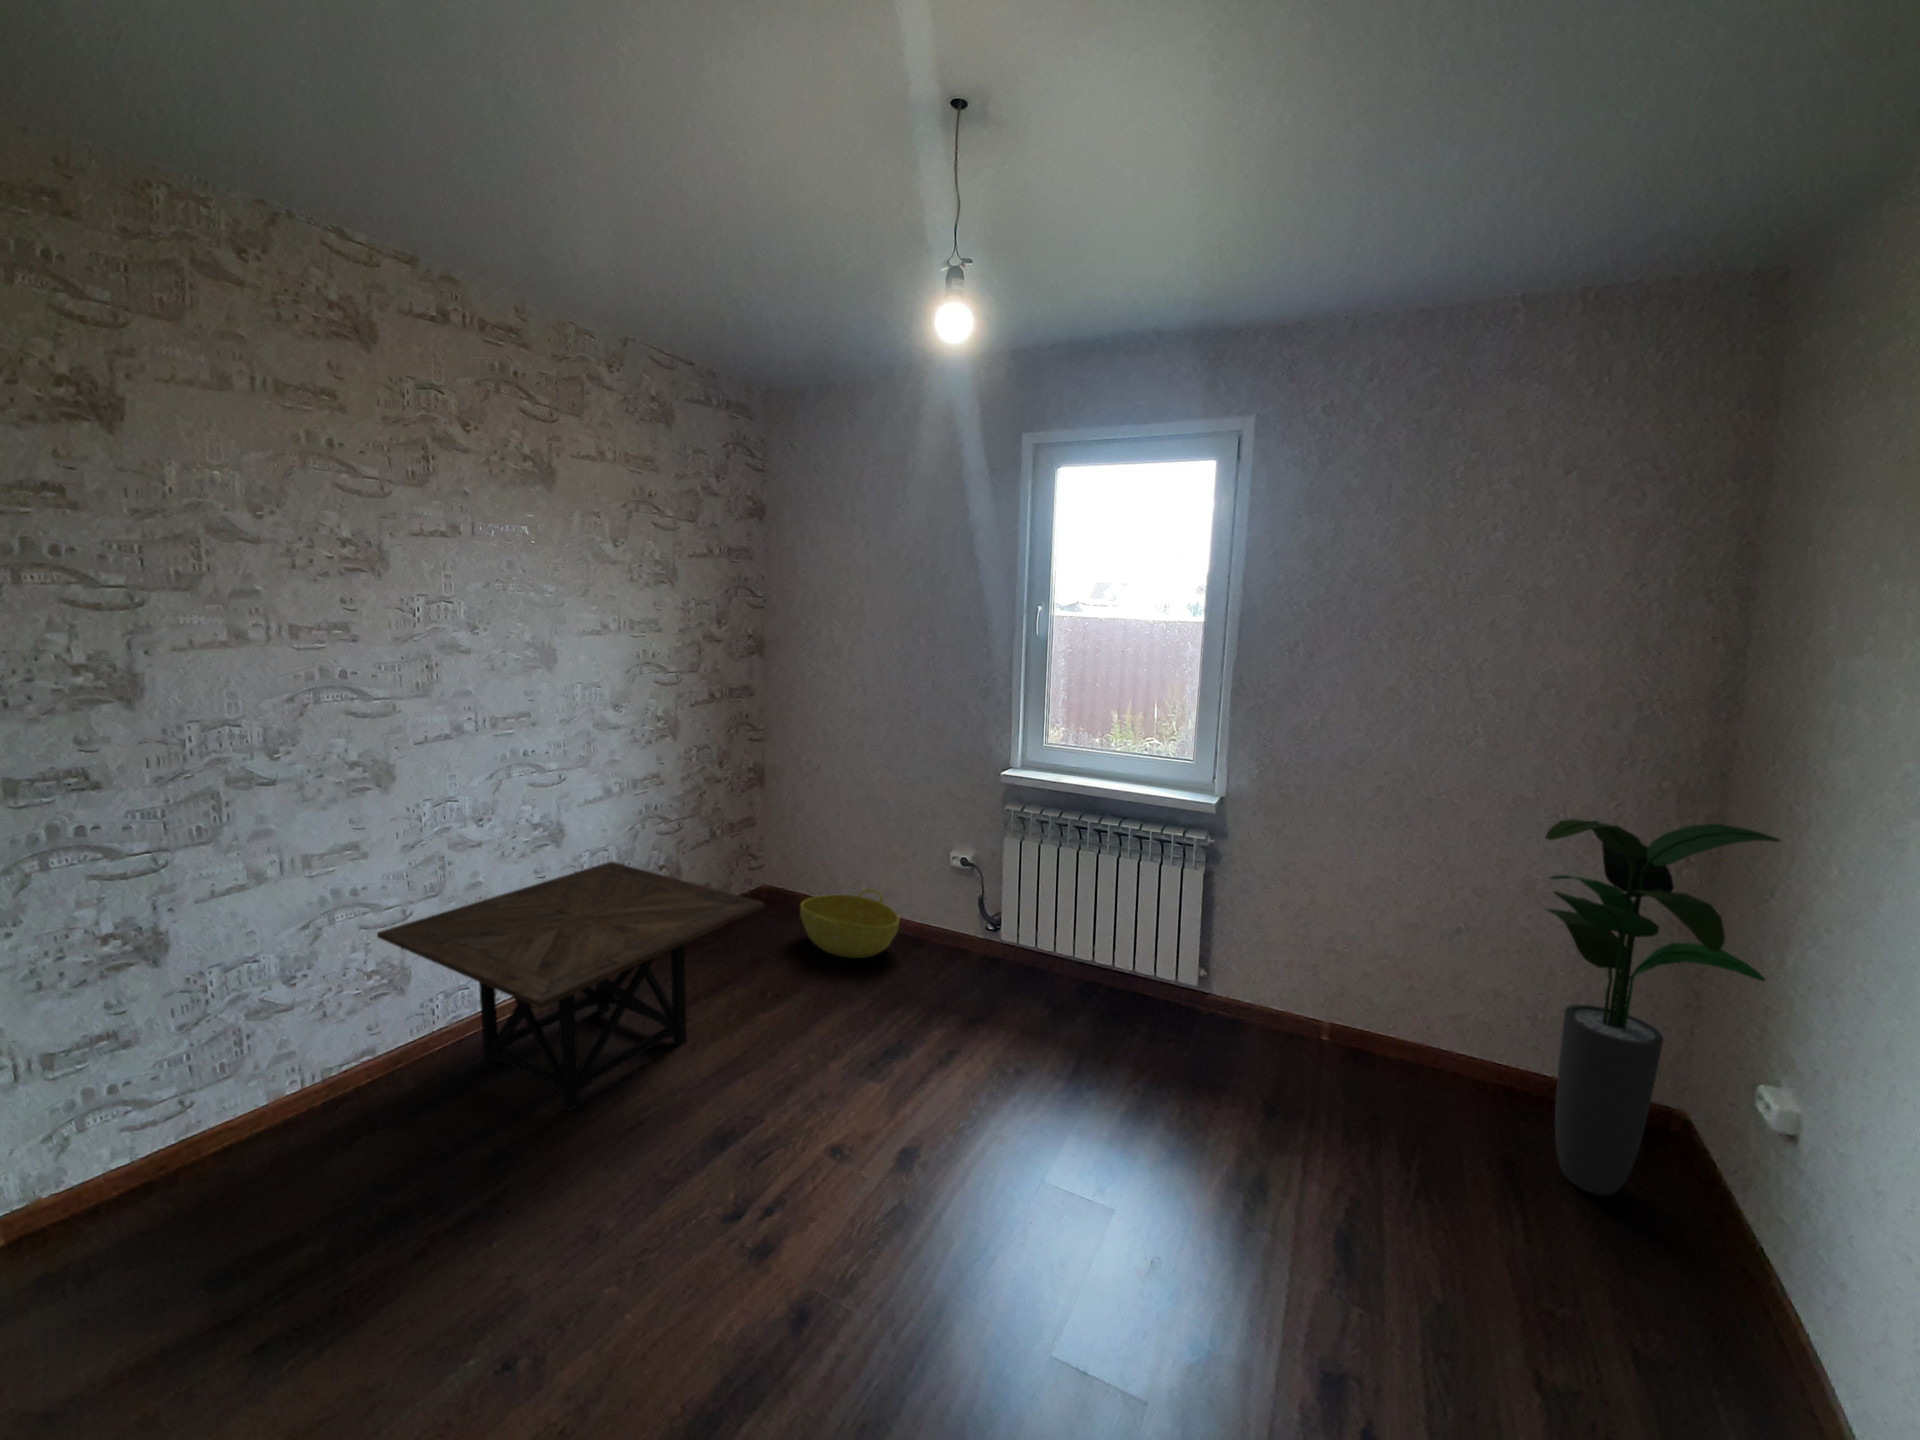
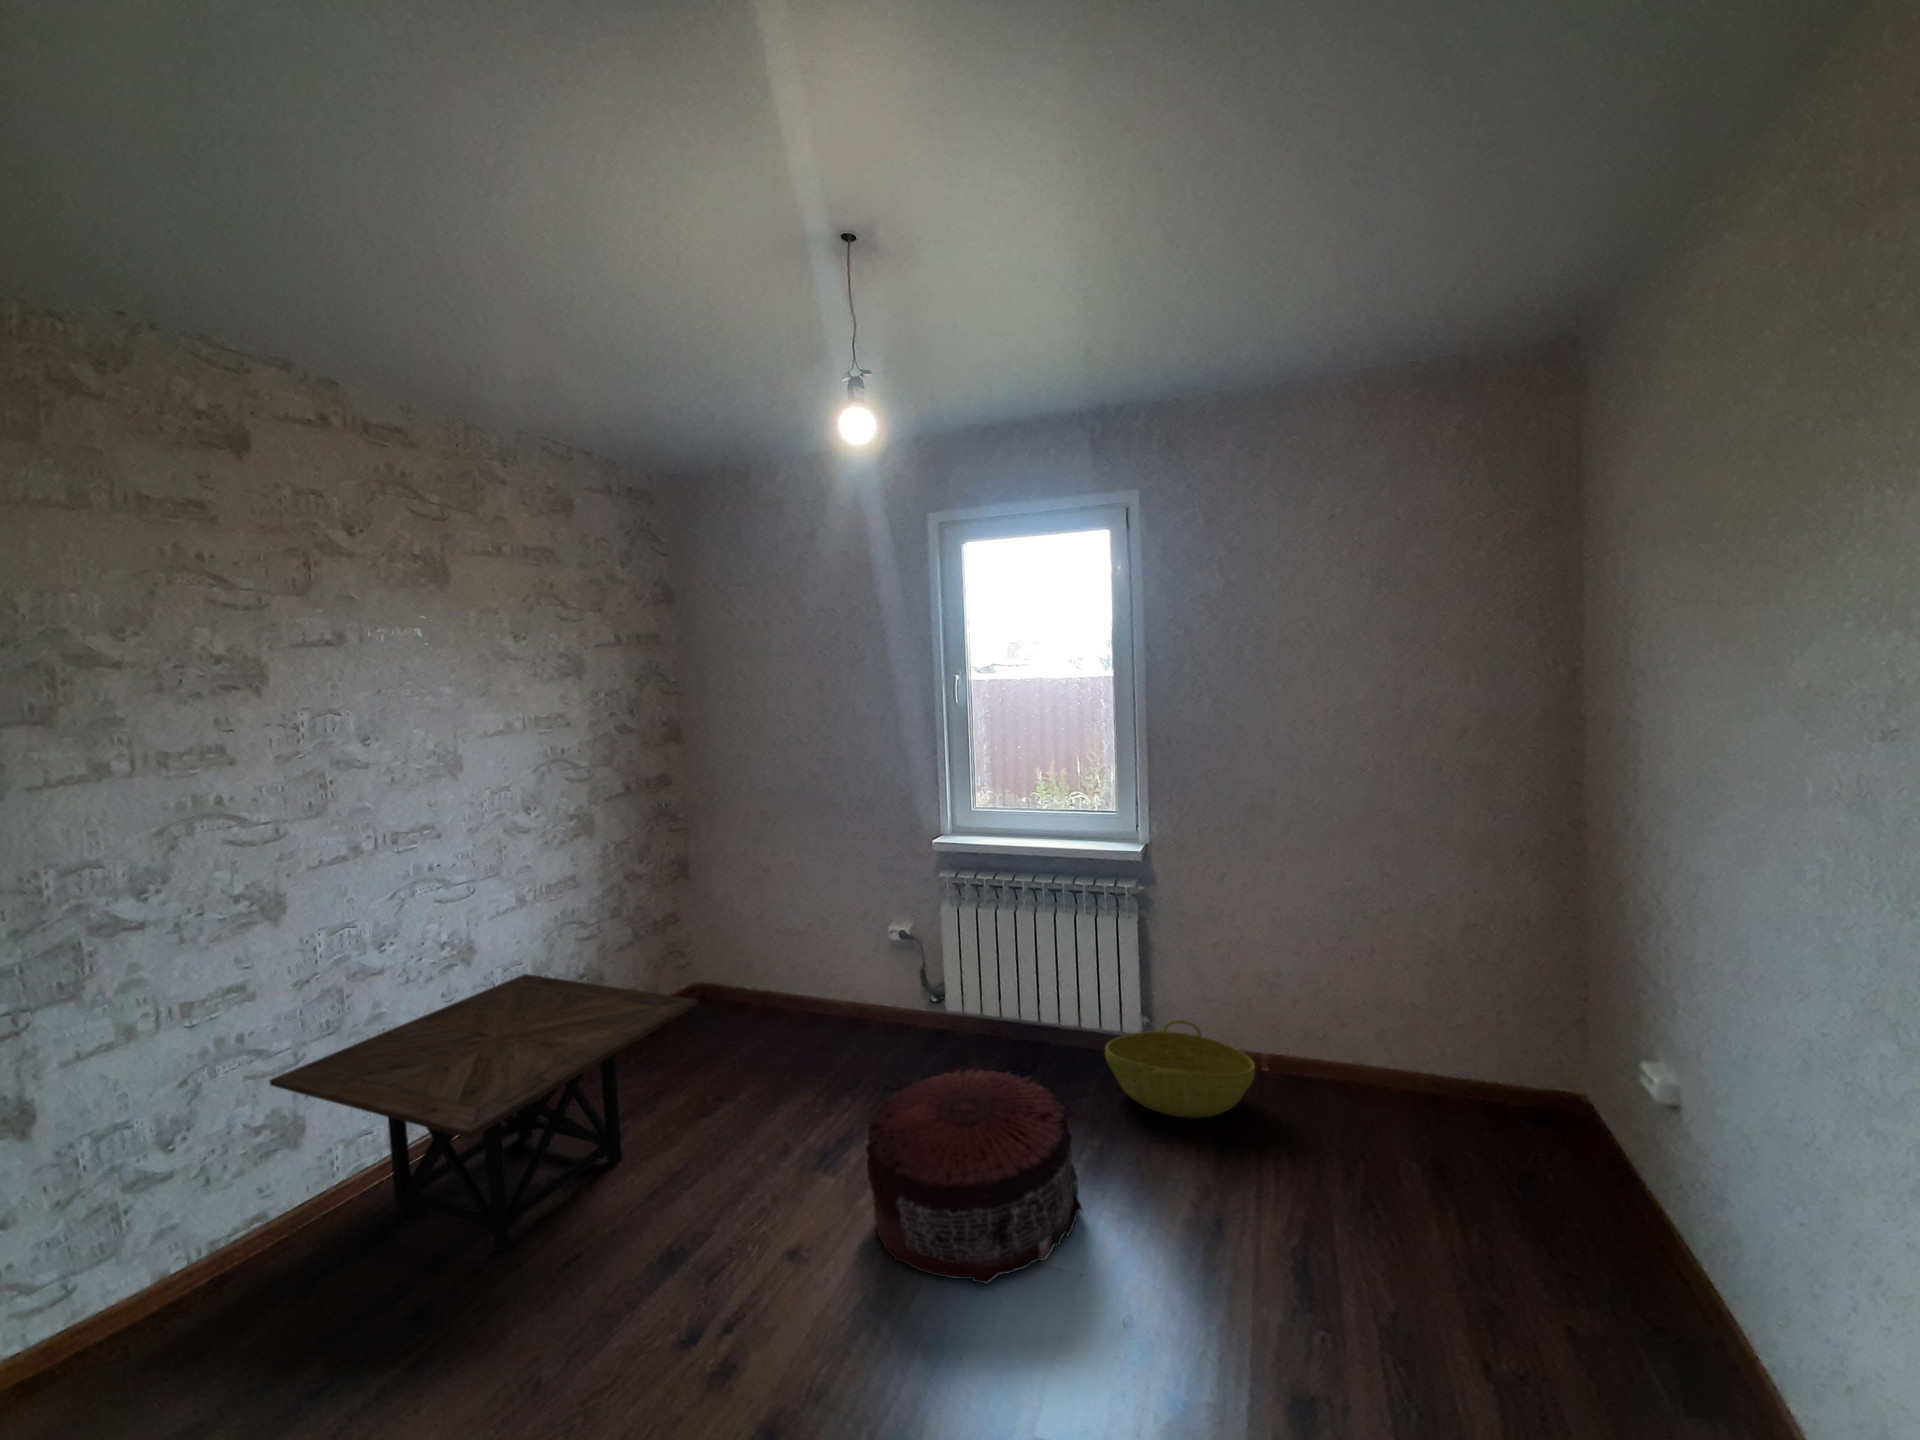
potted plant: present [1545,819,1780,1195] -> none [1432,831,1627,1189]
basket: present [800,889,899,958] -> present [1105,1020,1255,1118]
pouf: none [911,997,1122,1210] -> present [866,1069,1082,1284]

